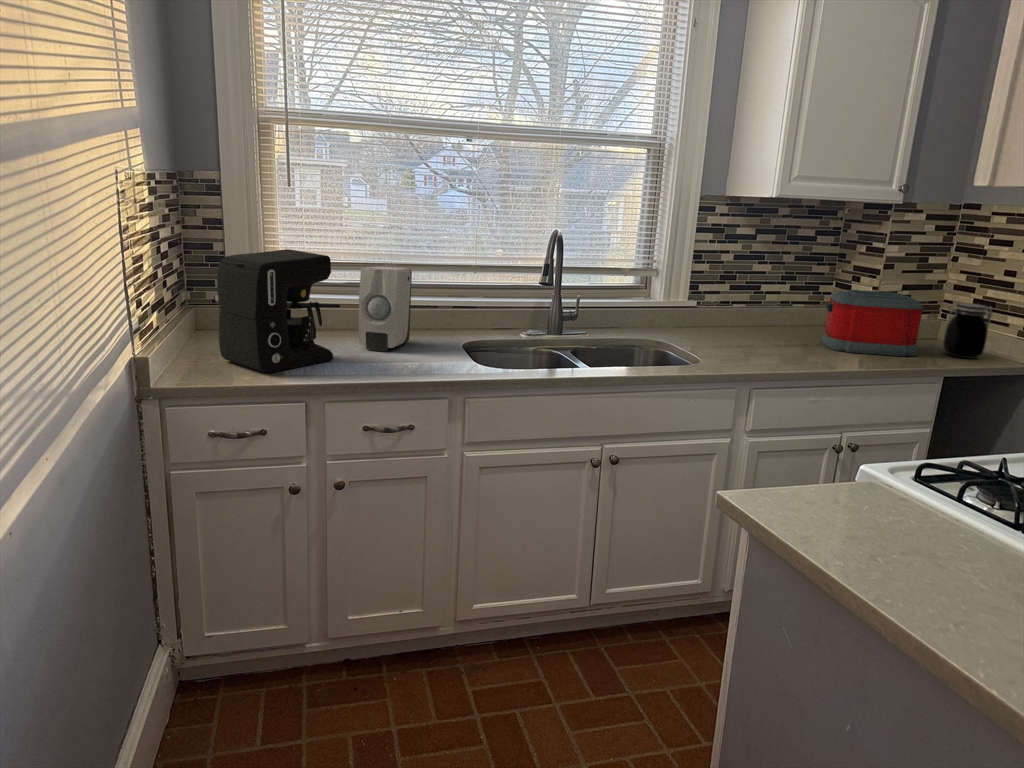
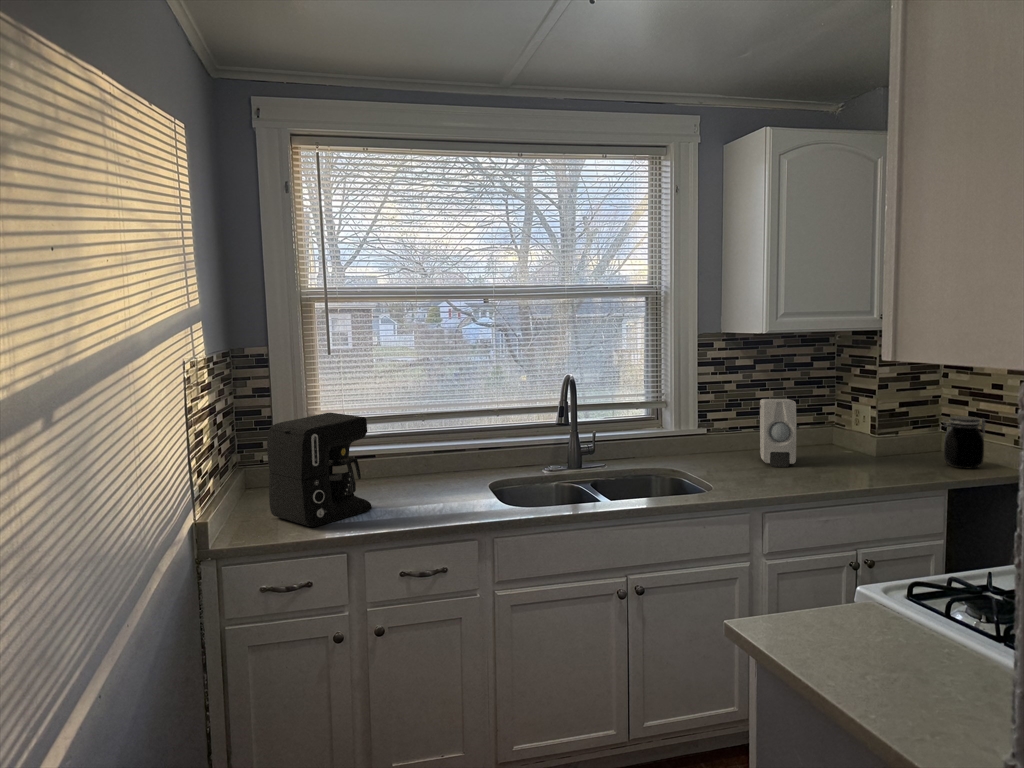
soap dispenser: present [359,266,412,351] -> present [760,399,796,467]
toaster: present [821,290,923,356] -> none [826,411,919,471]

